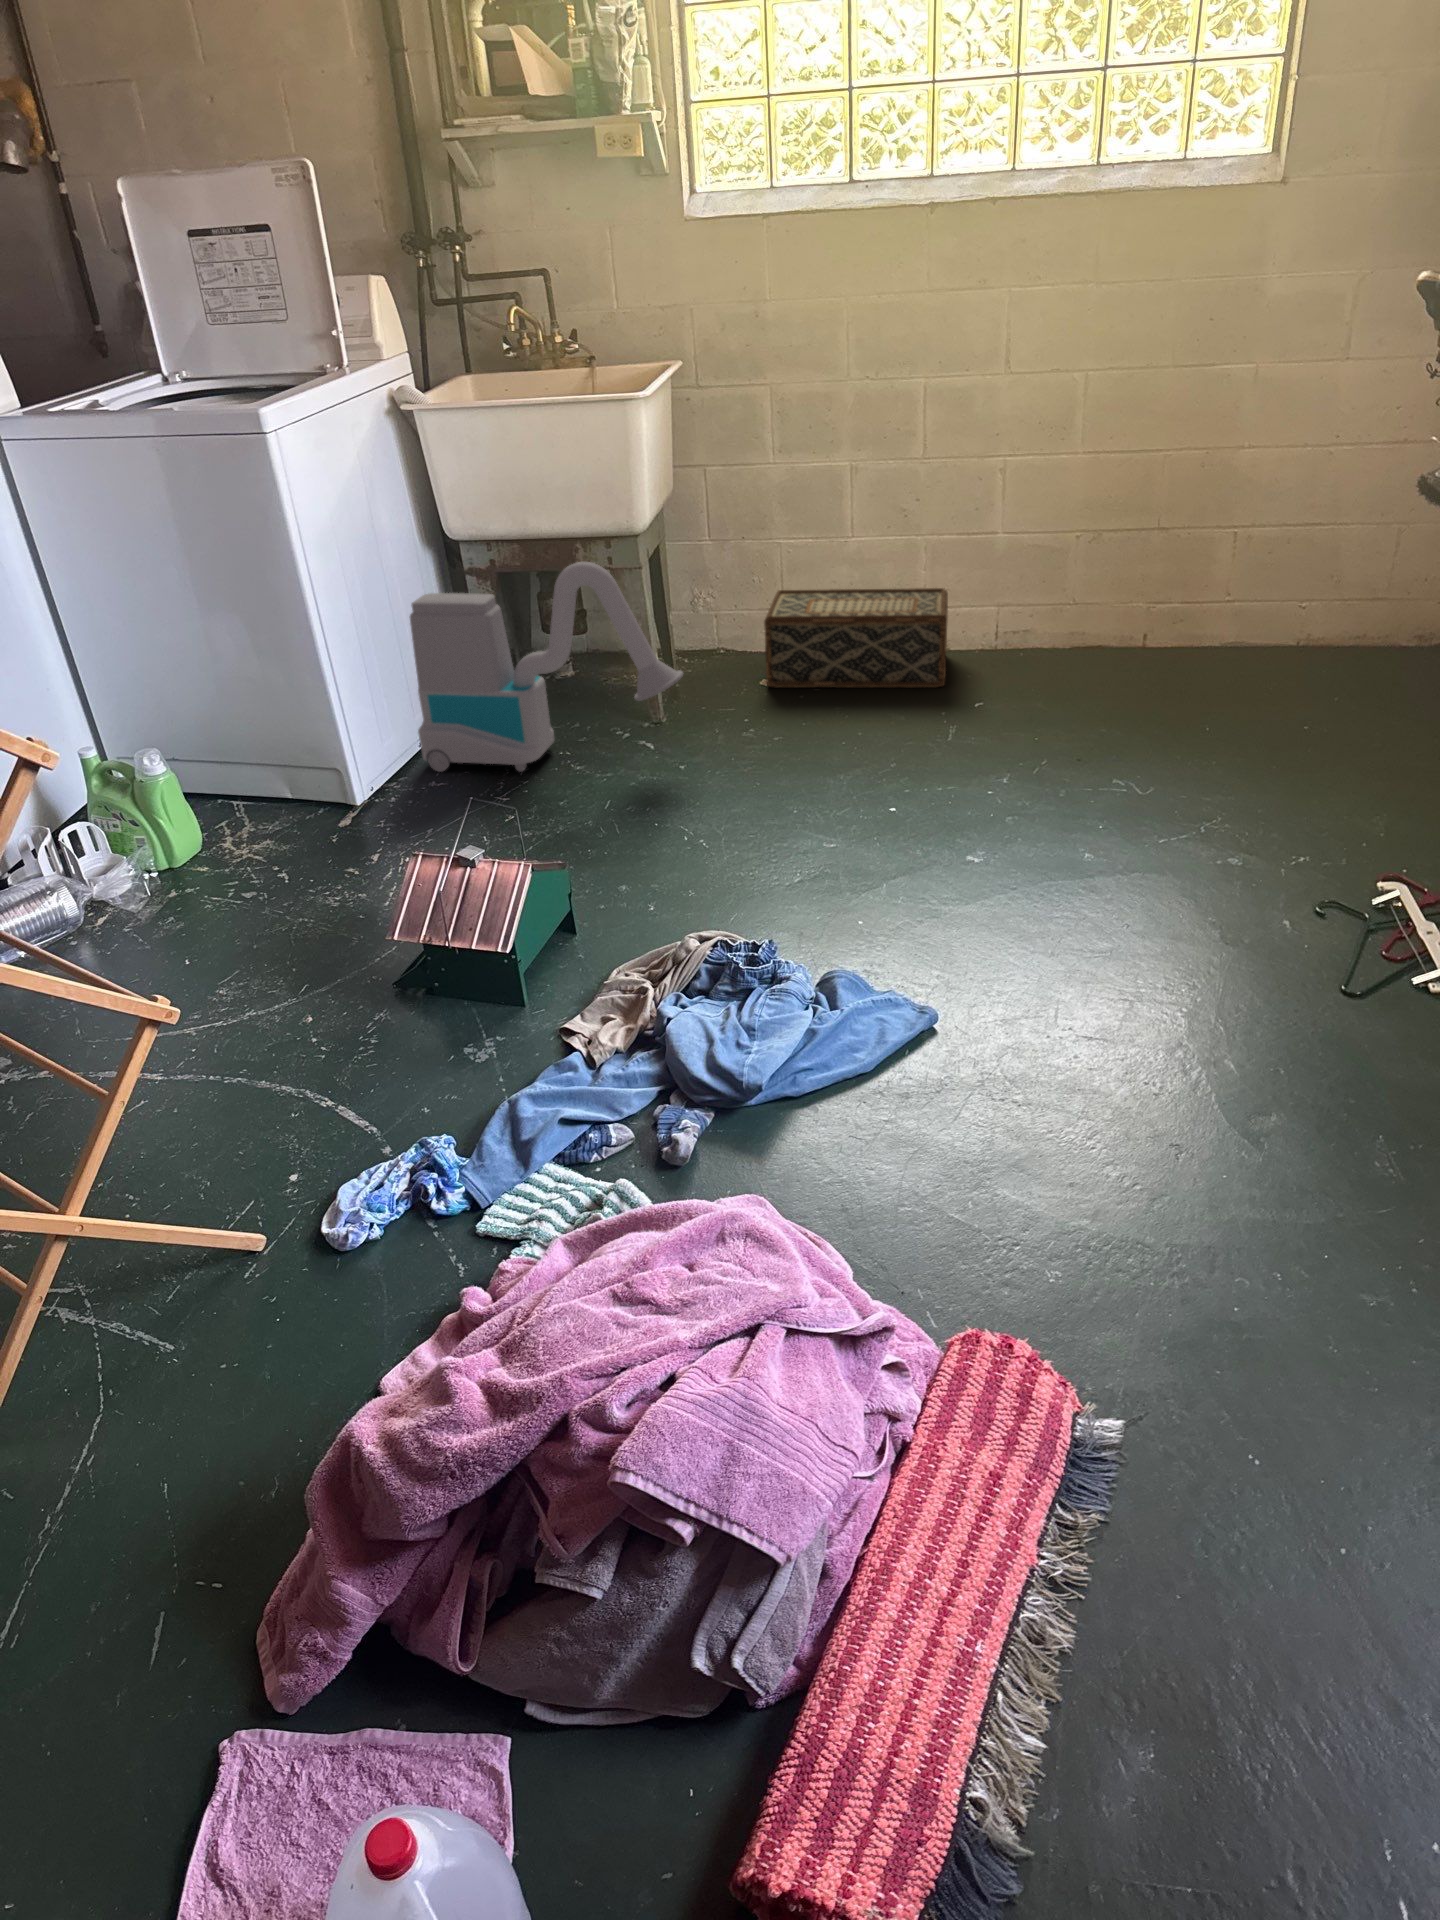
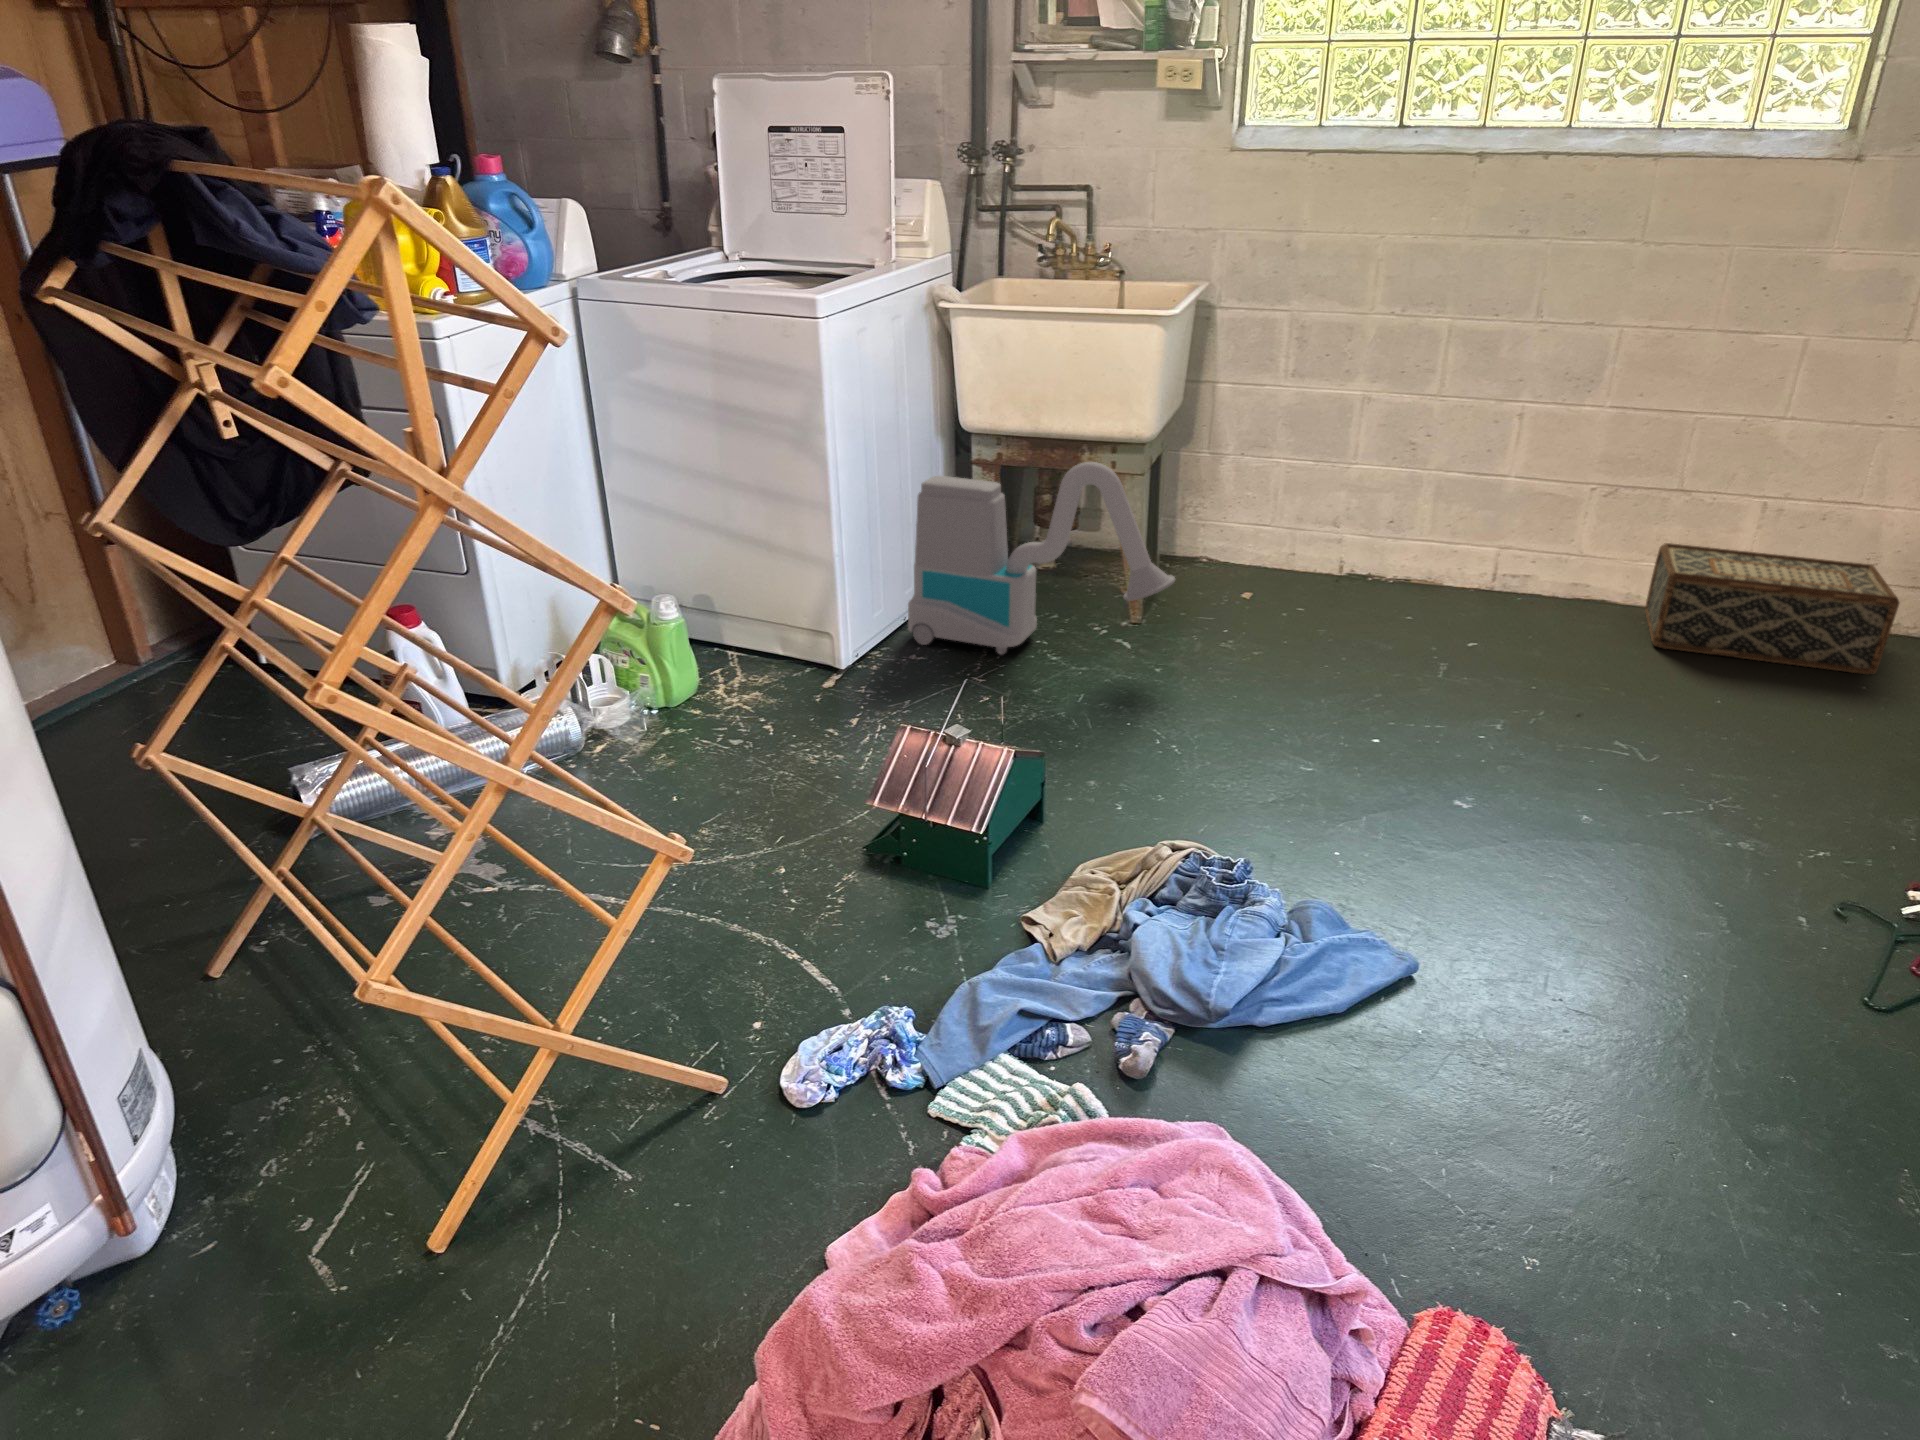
woven basket: present [764,588,948,687] -> present [1645,543,1899,674]

